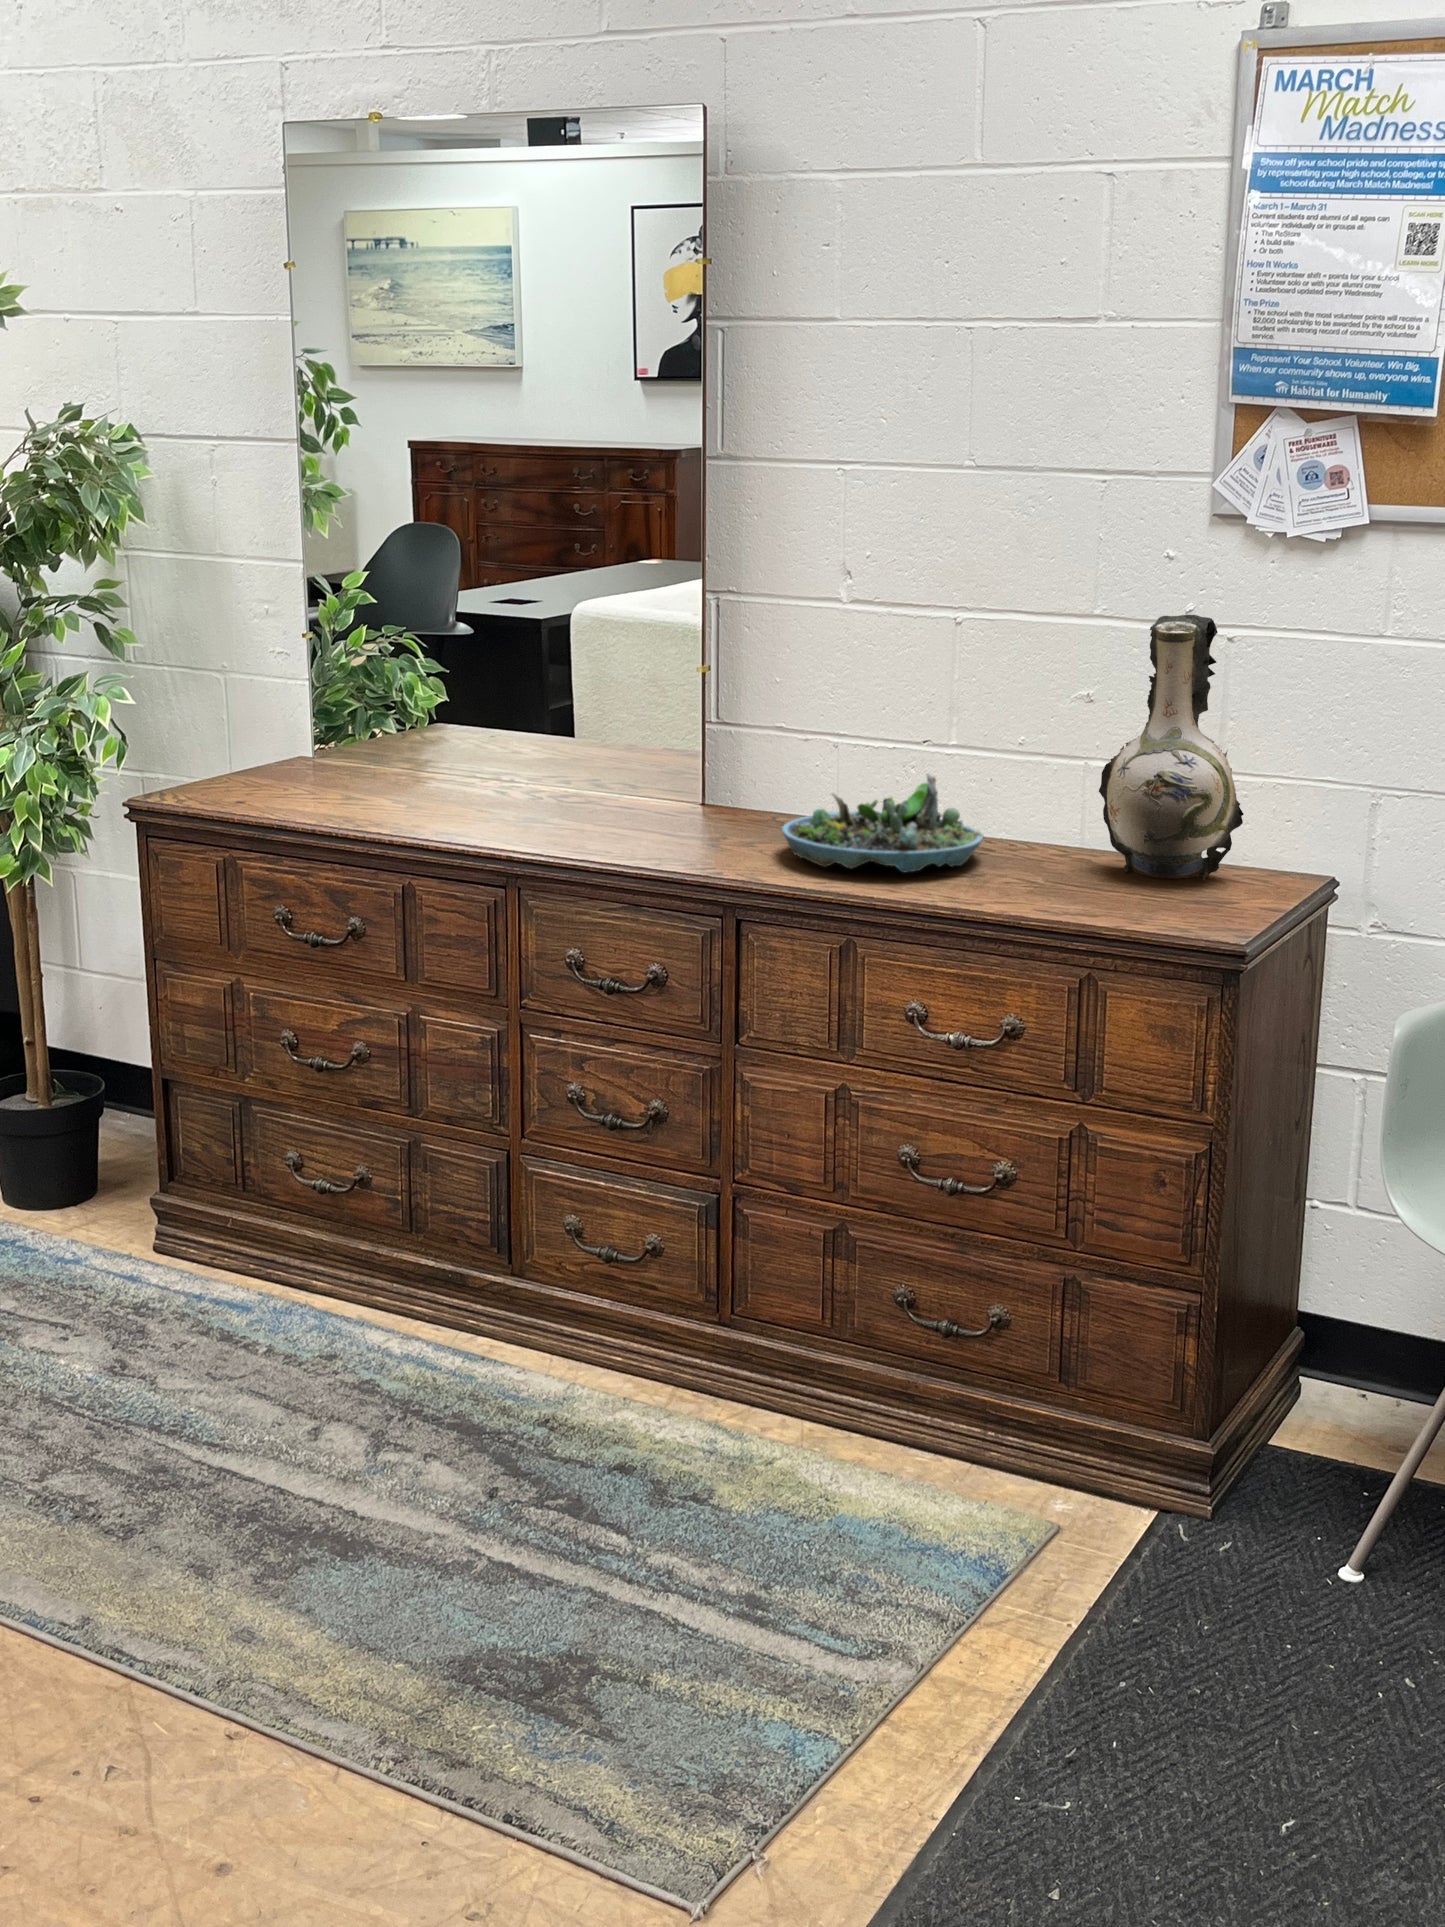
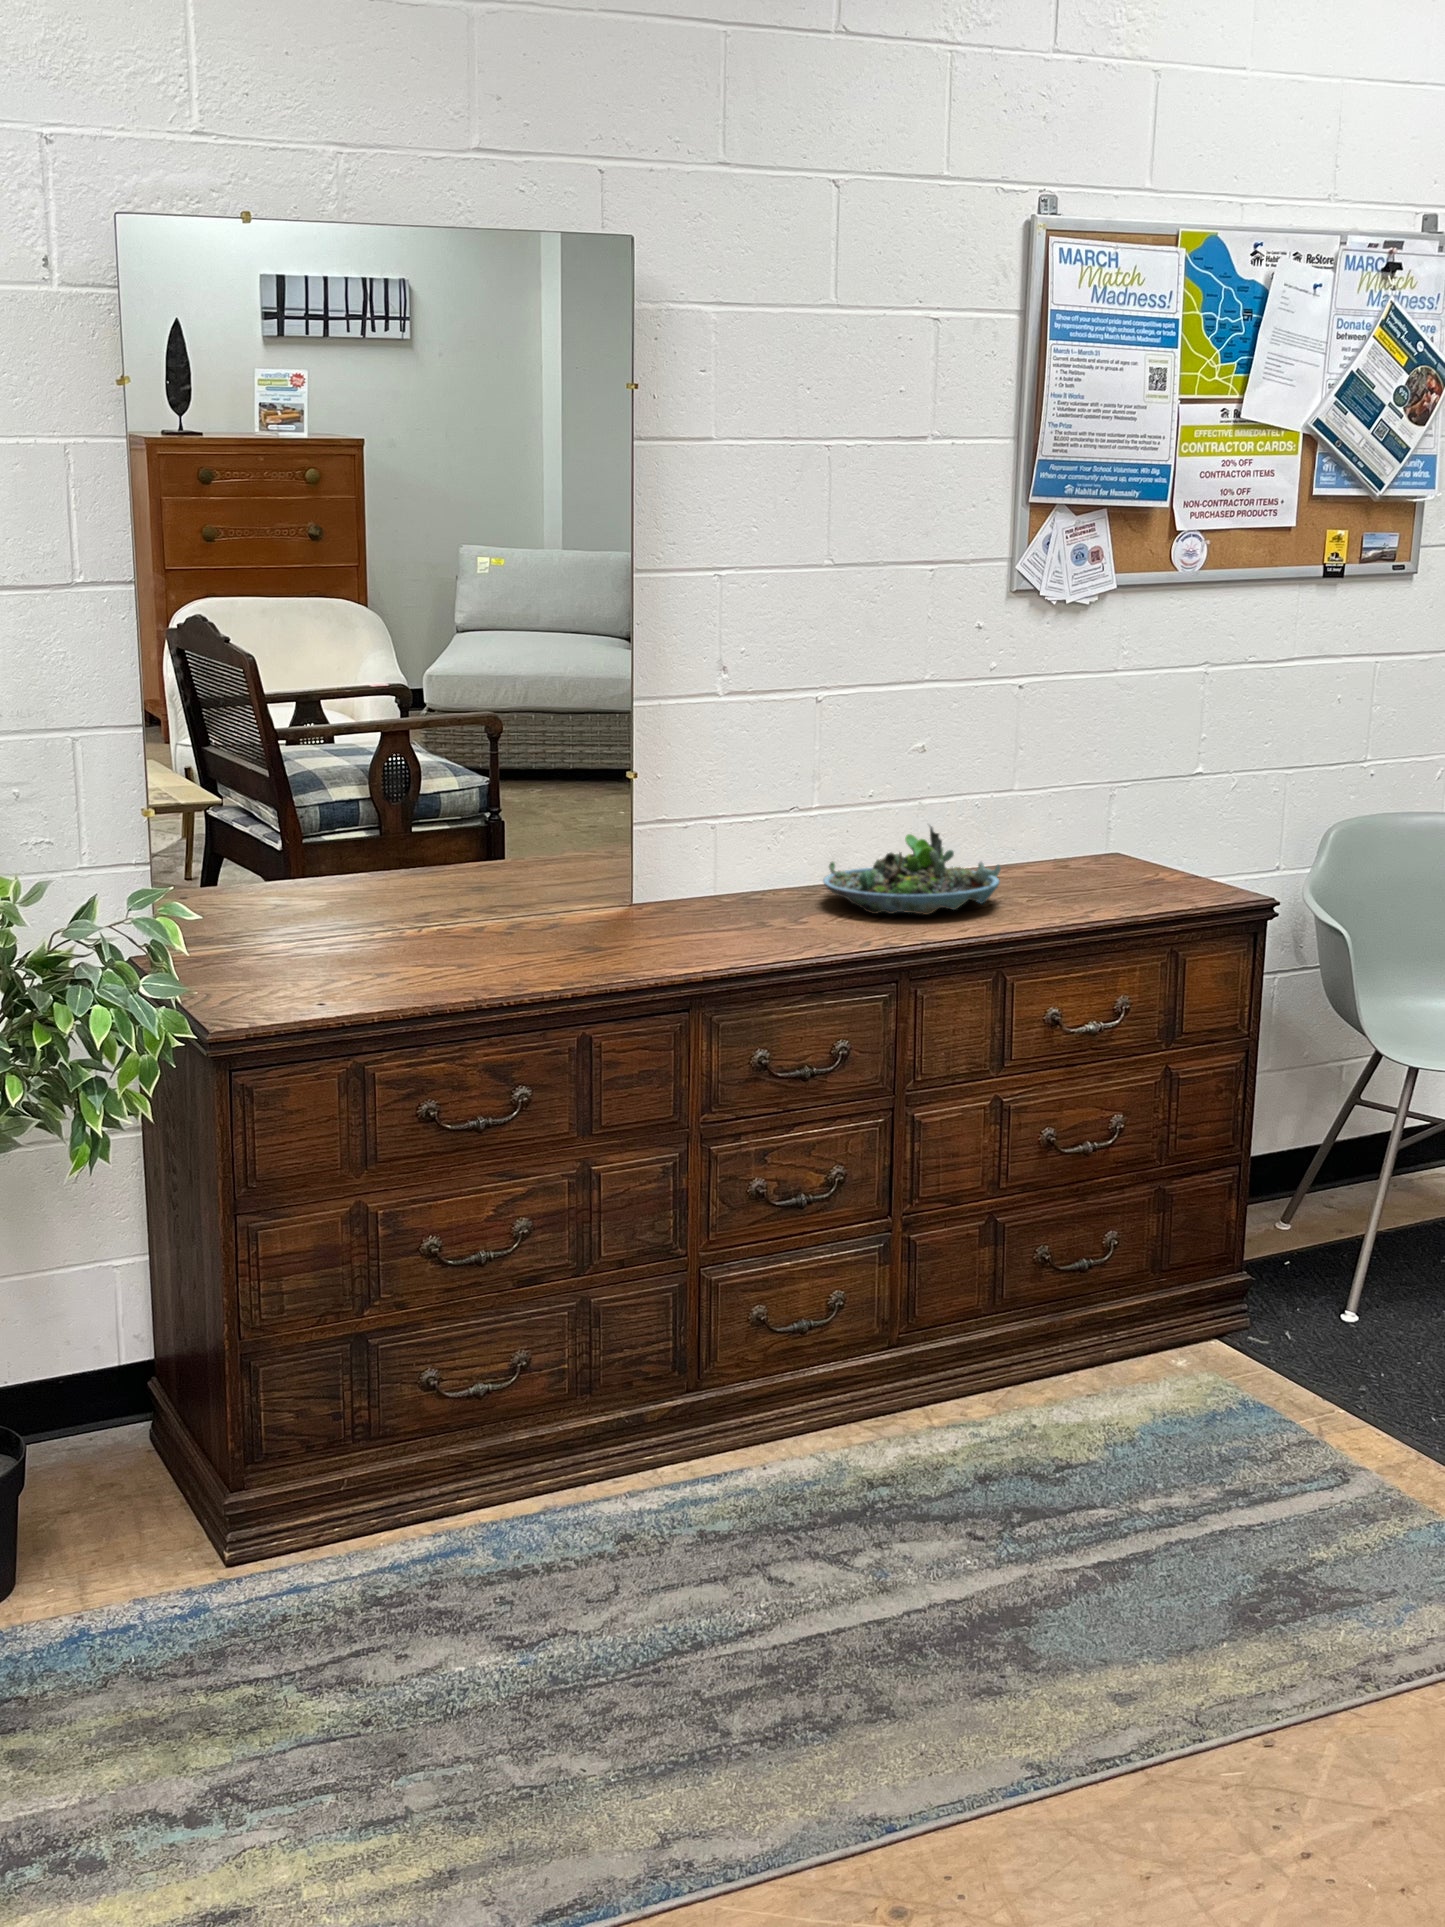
decorative vase: present [1099,615,1244,881] -> none [1016,665,1121,876]

